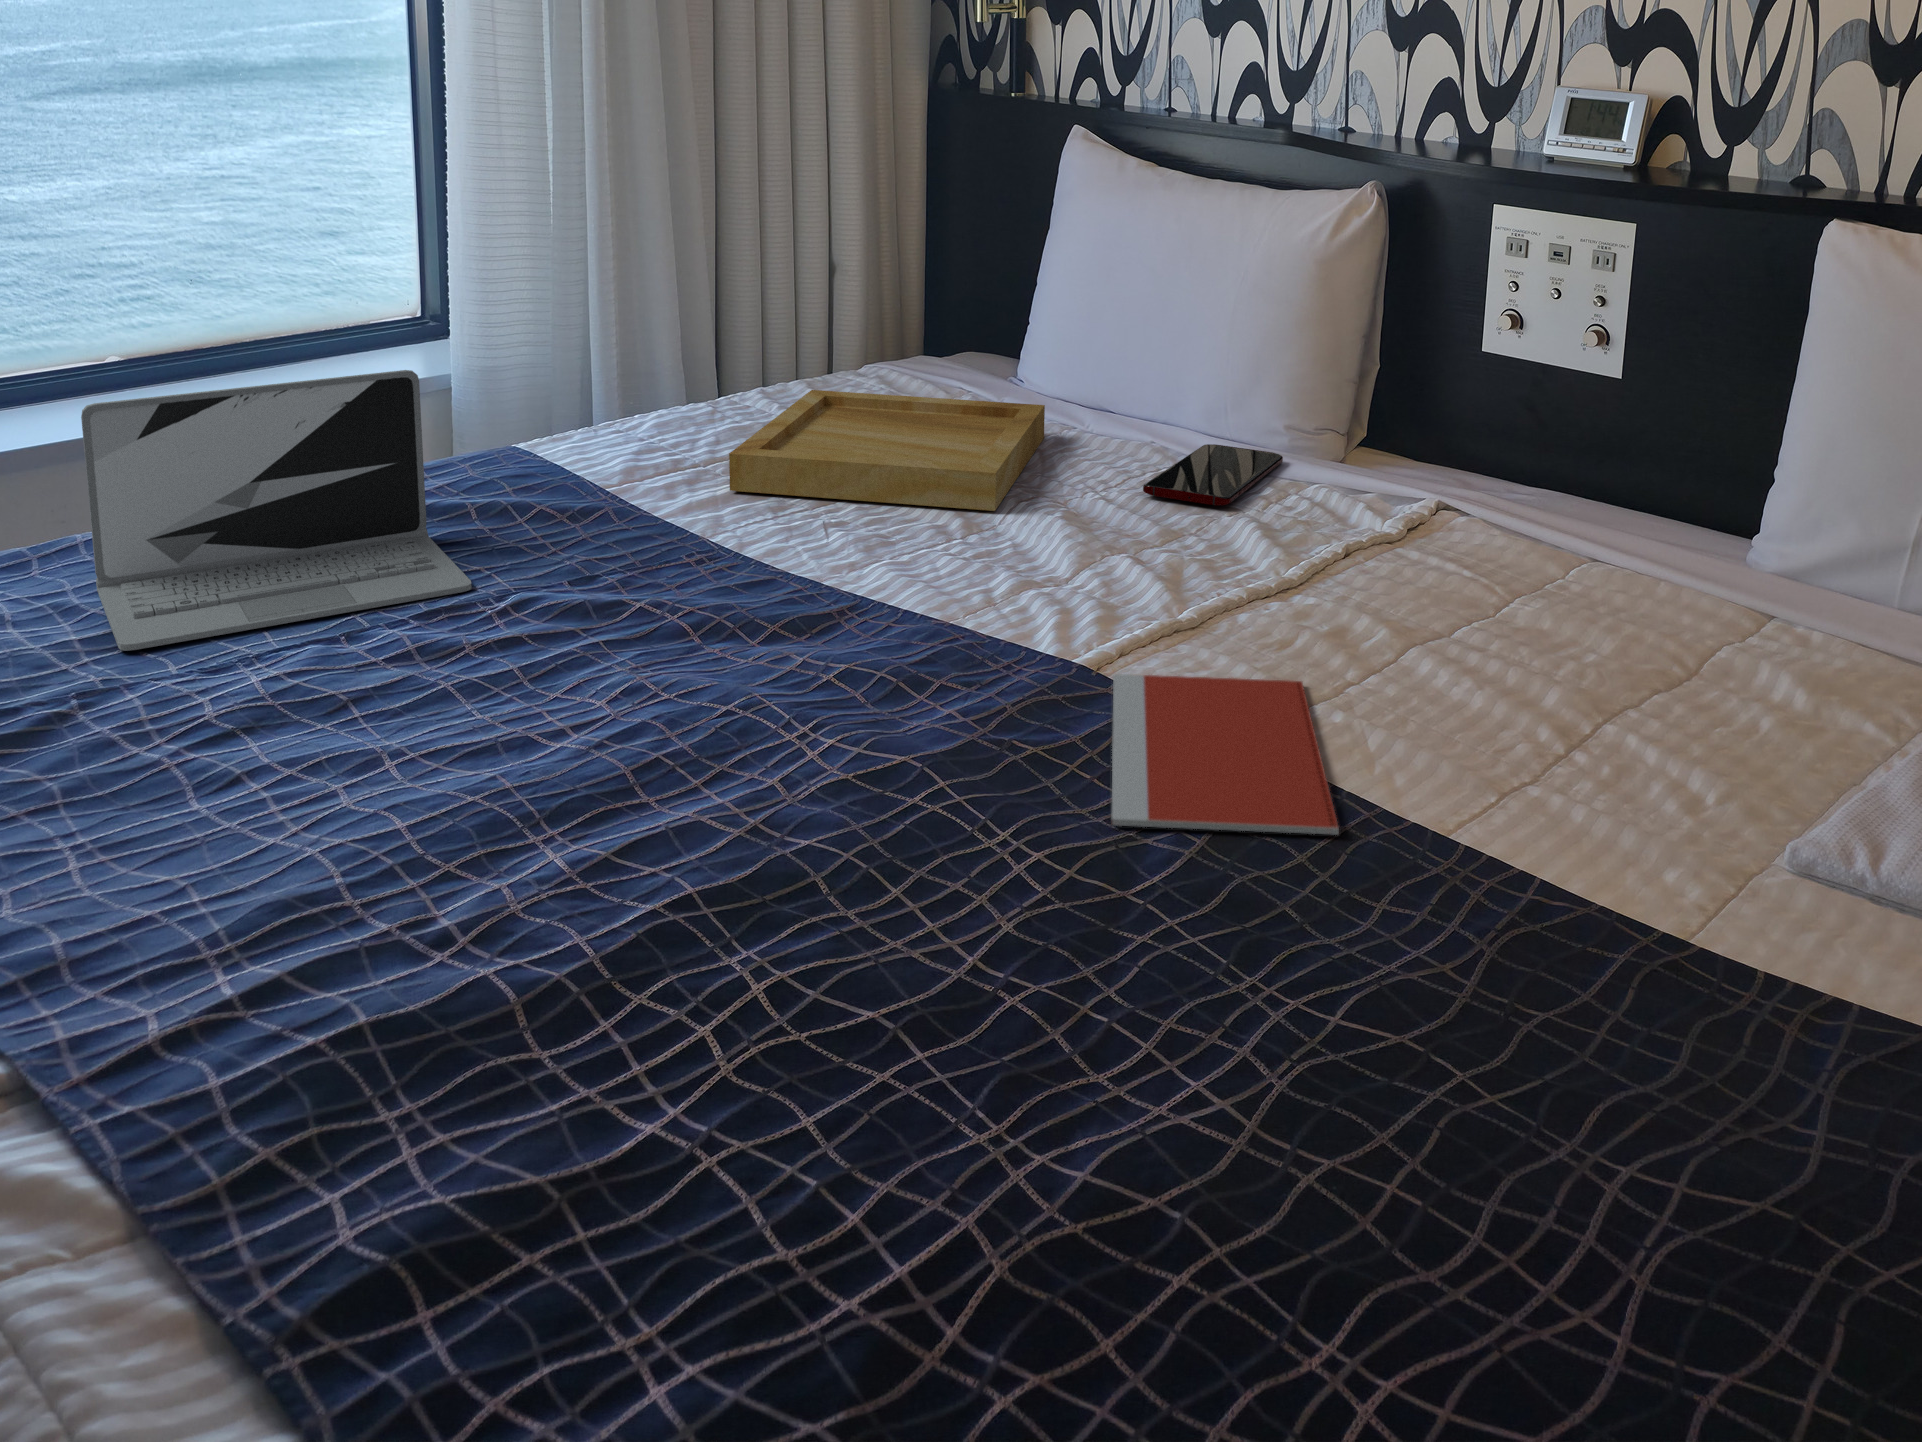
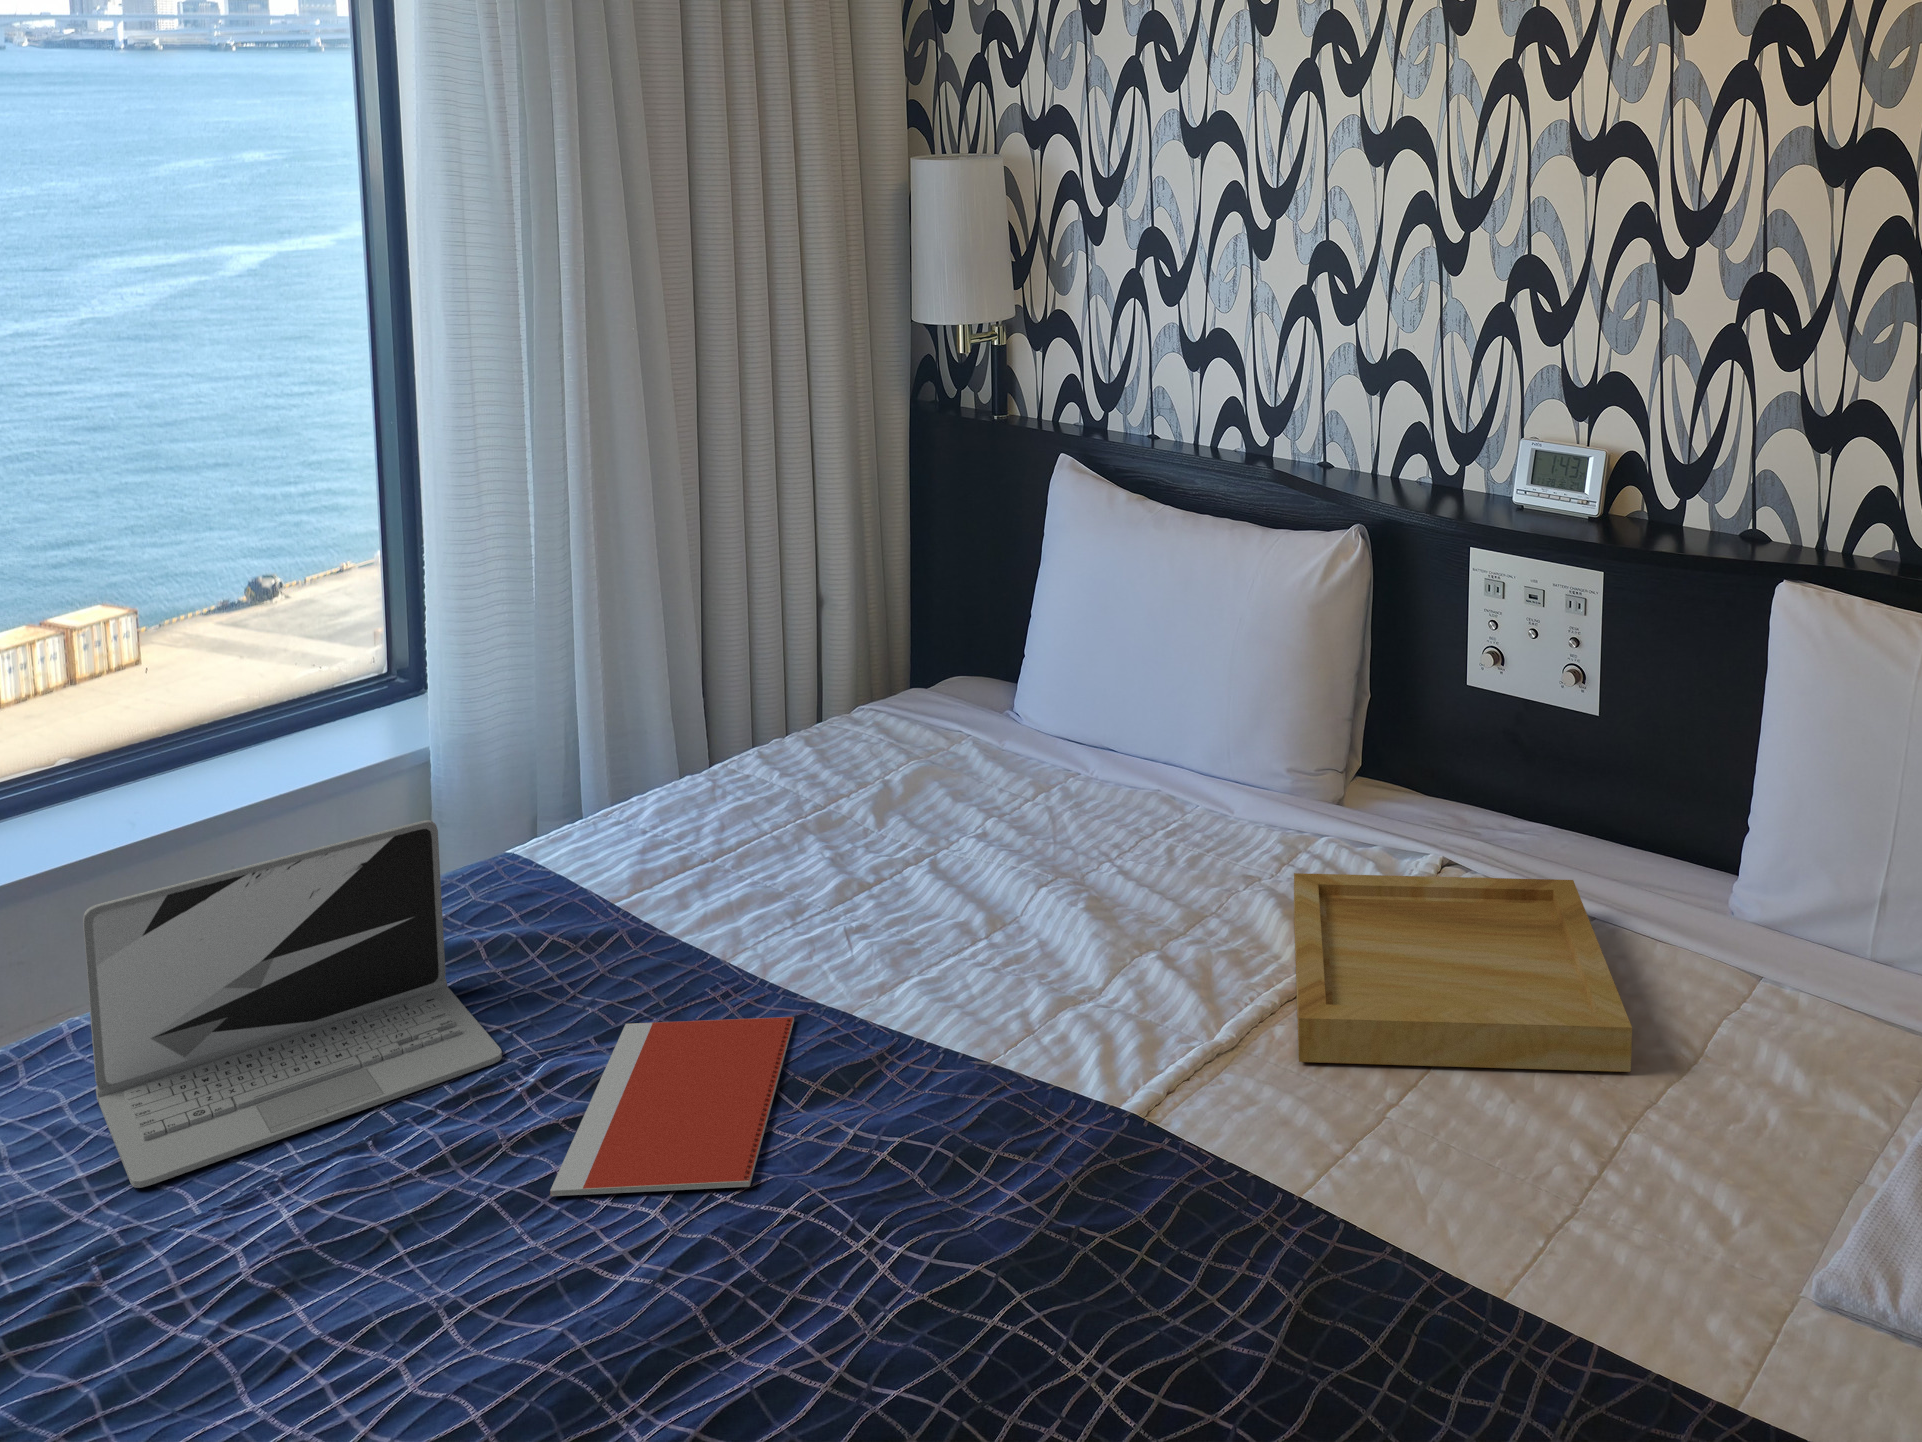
tray: present [729,390,1045,511] -> present [1294,873,1632,1072]
smartphone: present [1143,444,1283,505] -> none [1160,792,1287,875]
notebook: present [1112,674,1339,835] -> present [550,1017,794,1196]

